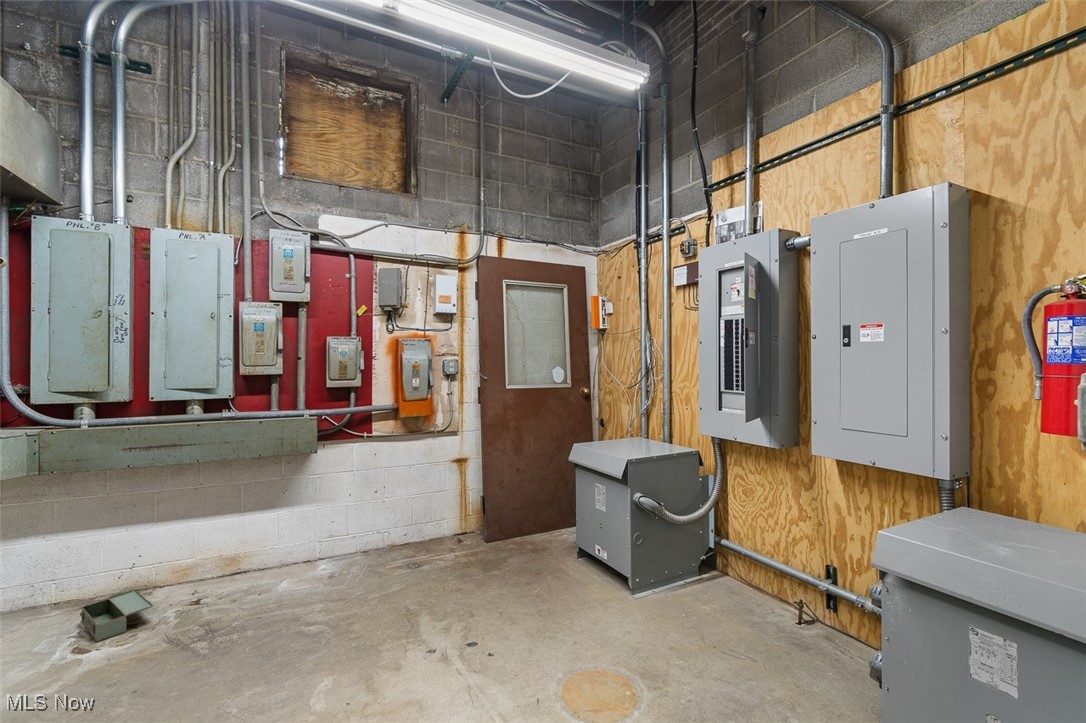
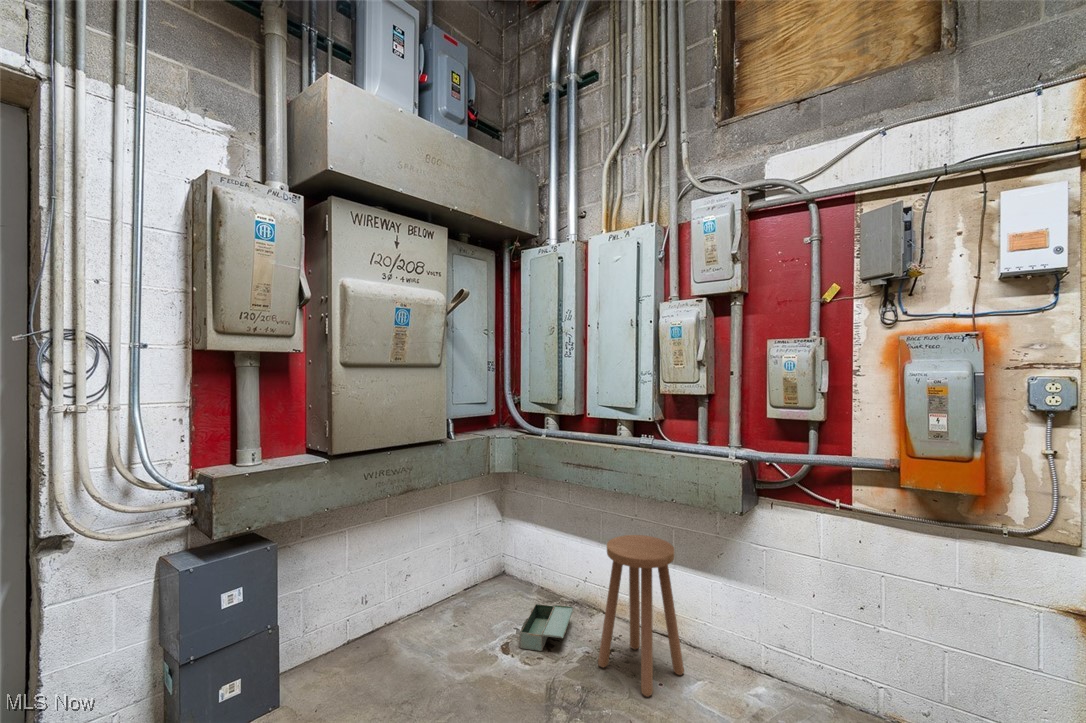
stool: none [197,490,270,609] -> present [598,535,684,697]

